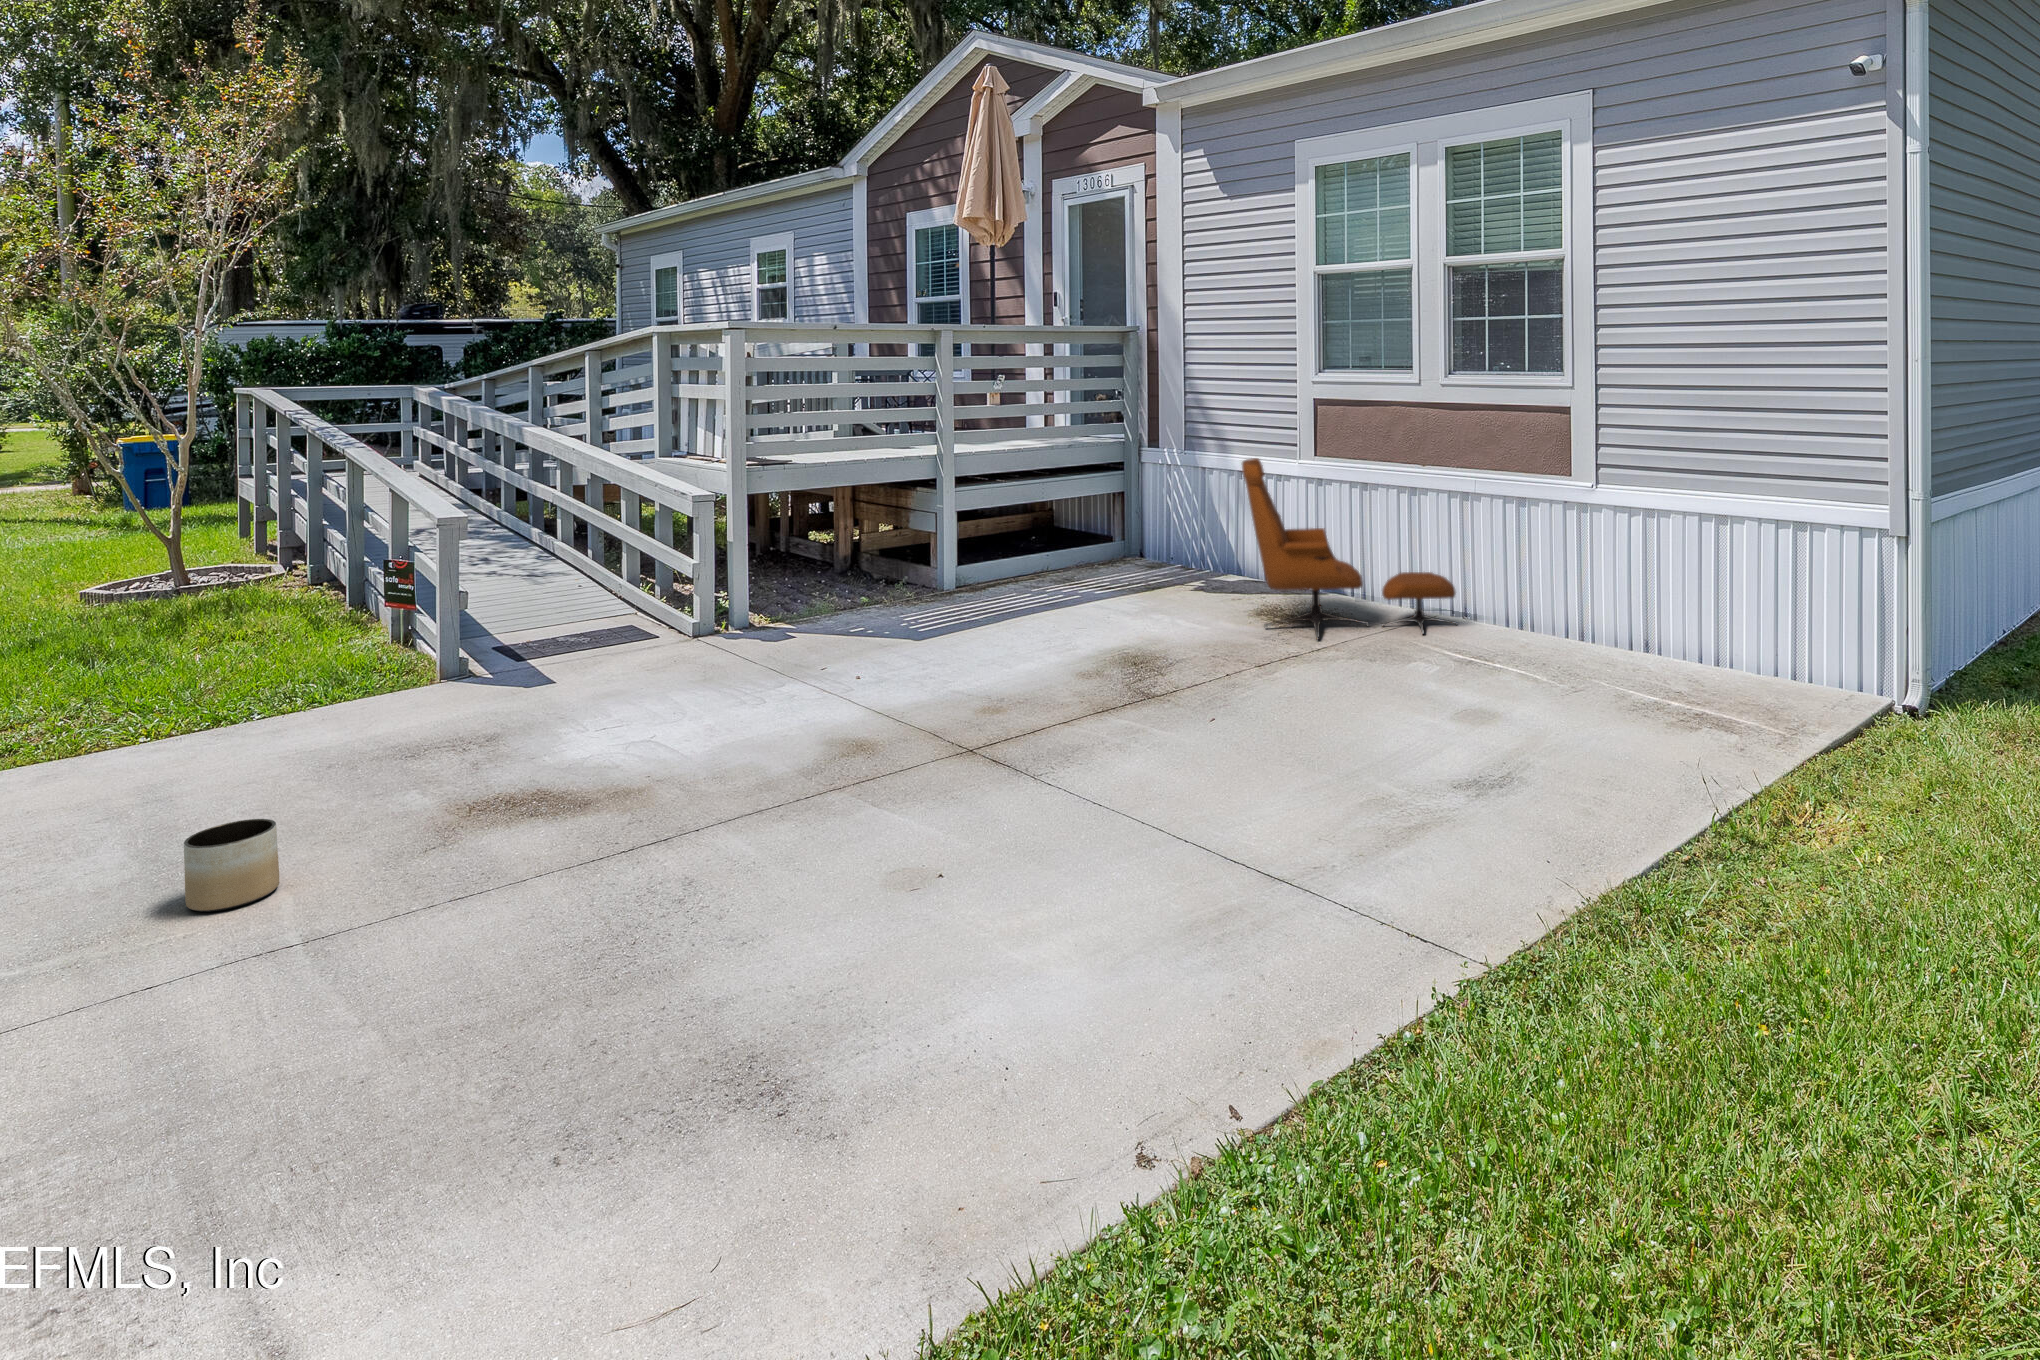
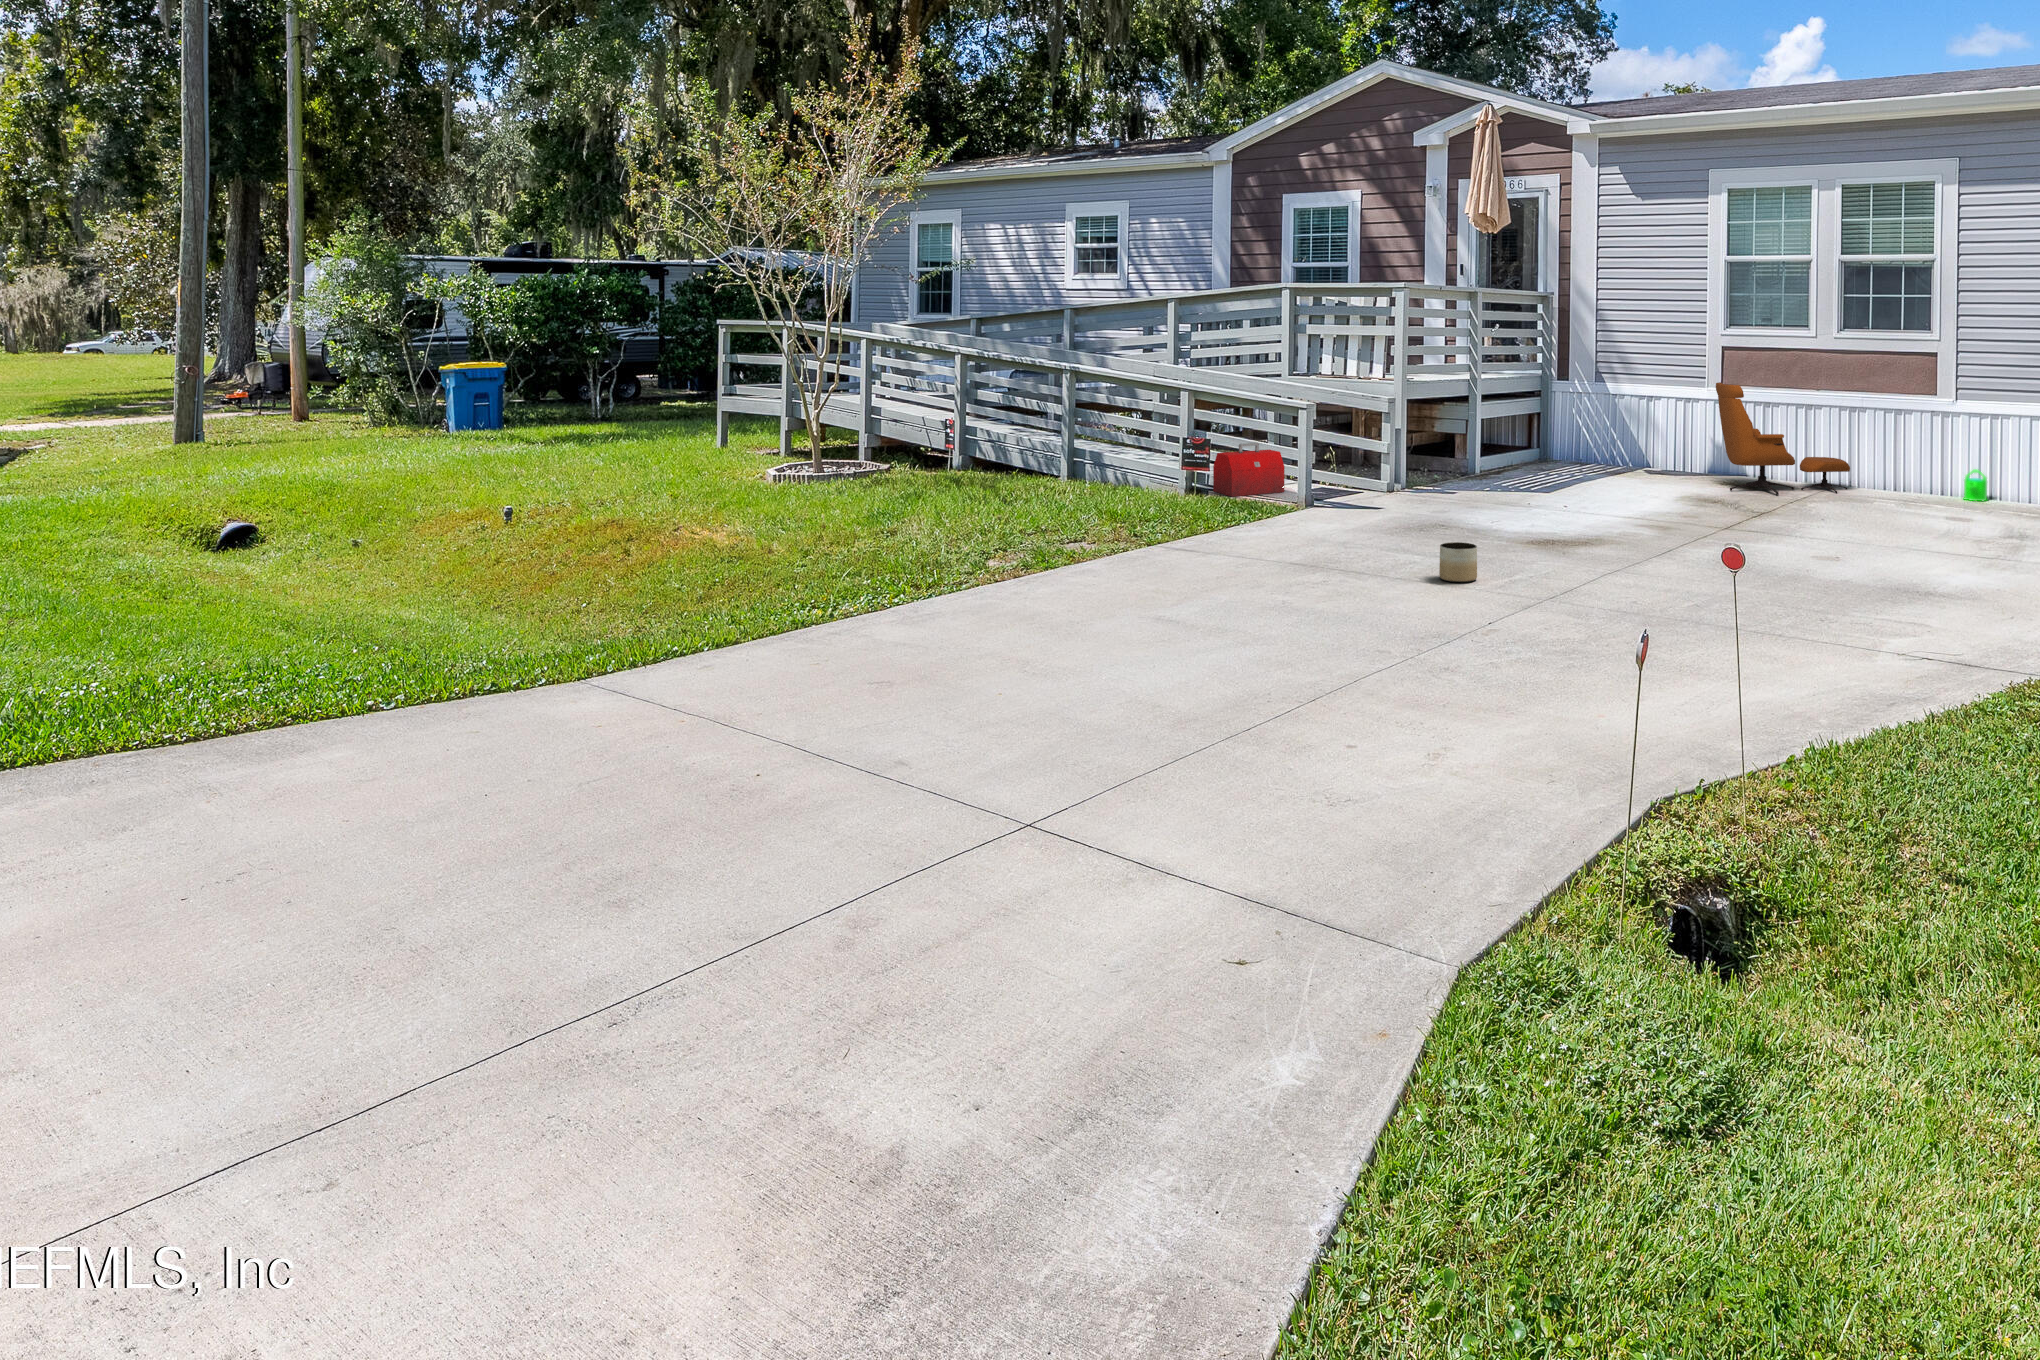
toolbox: none [512,555,619,638] -> present [1213,443,1285,497]
watering can: none [1603,602,1648,658] -> present [1964,469,1987,501]

